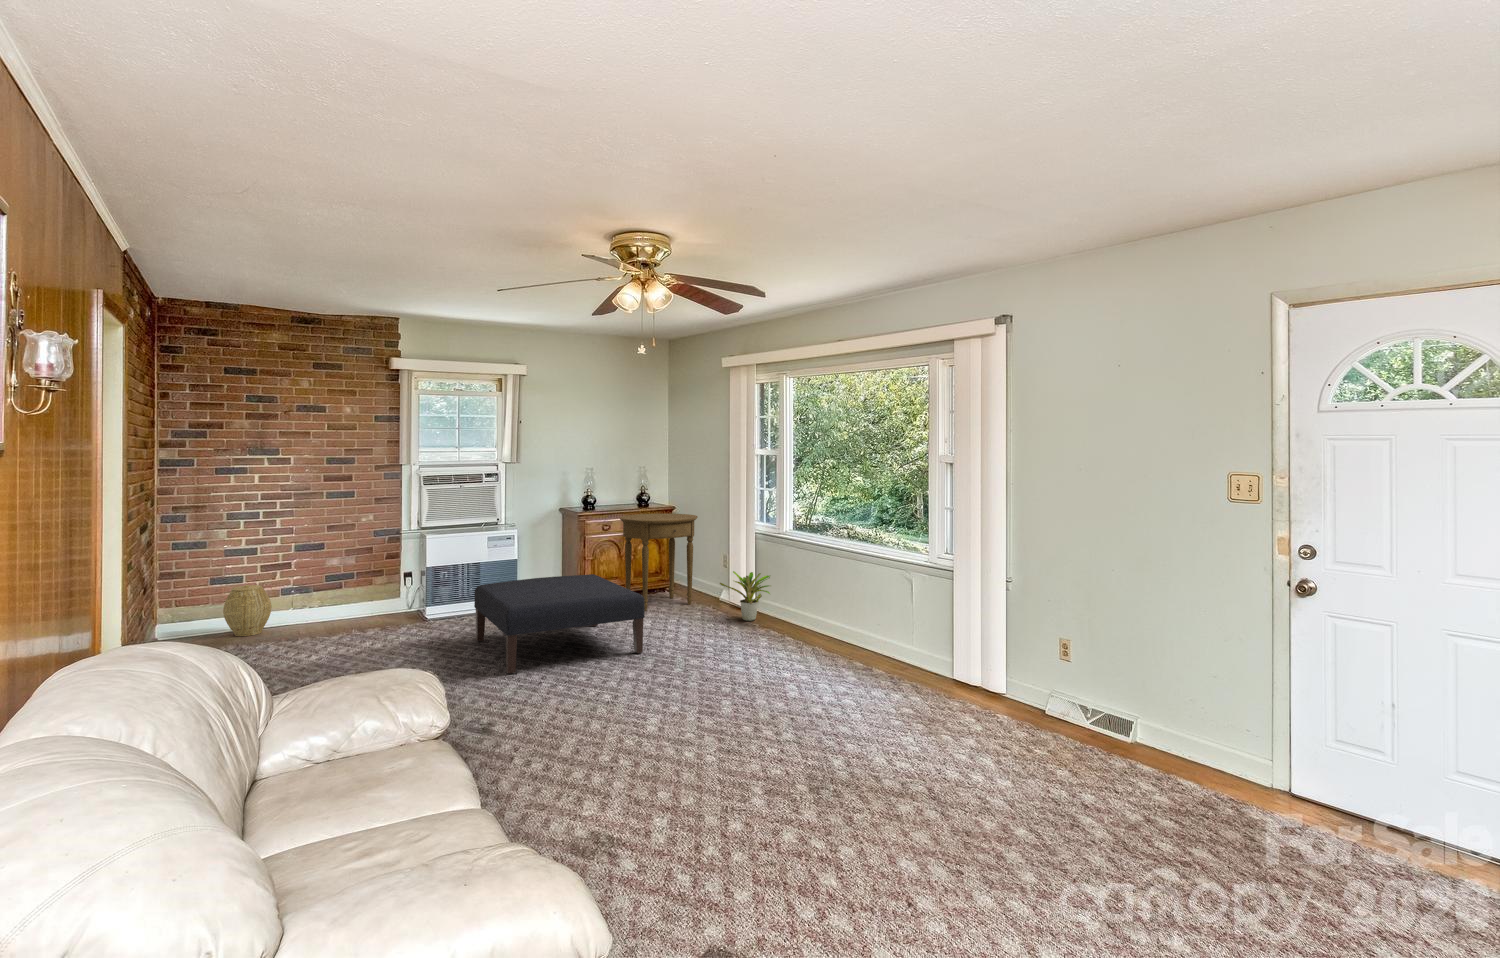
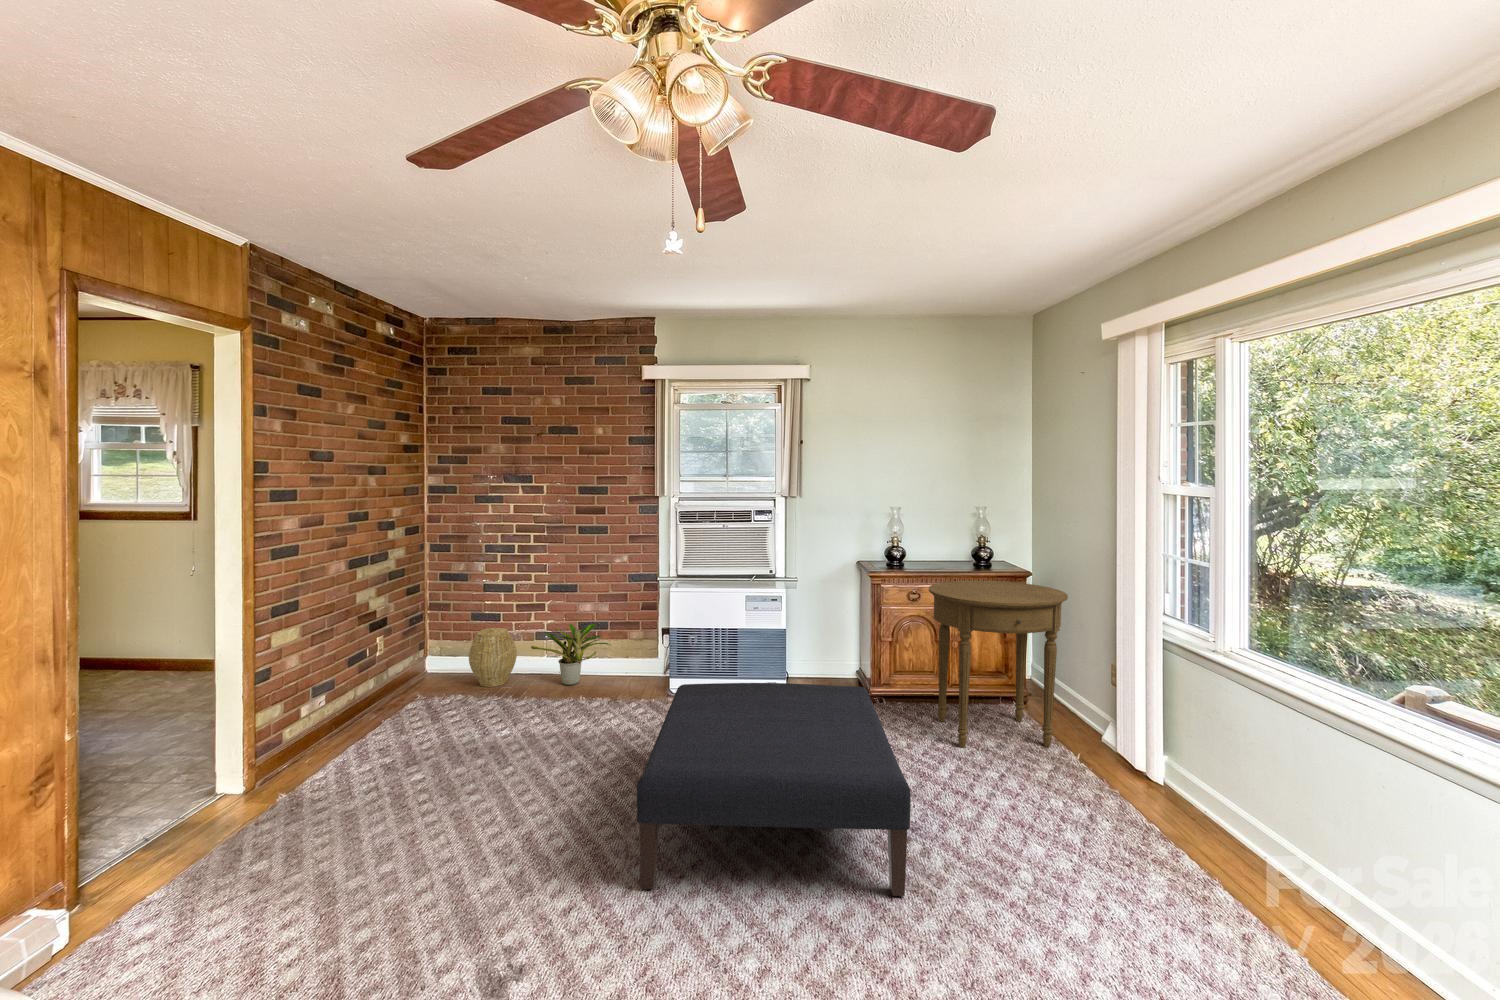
potted plant: present [720,571,770,621] -> present [531,624,610,685]

